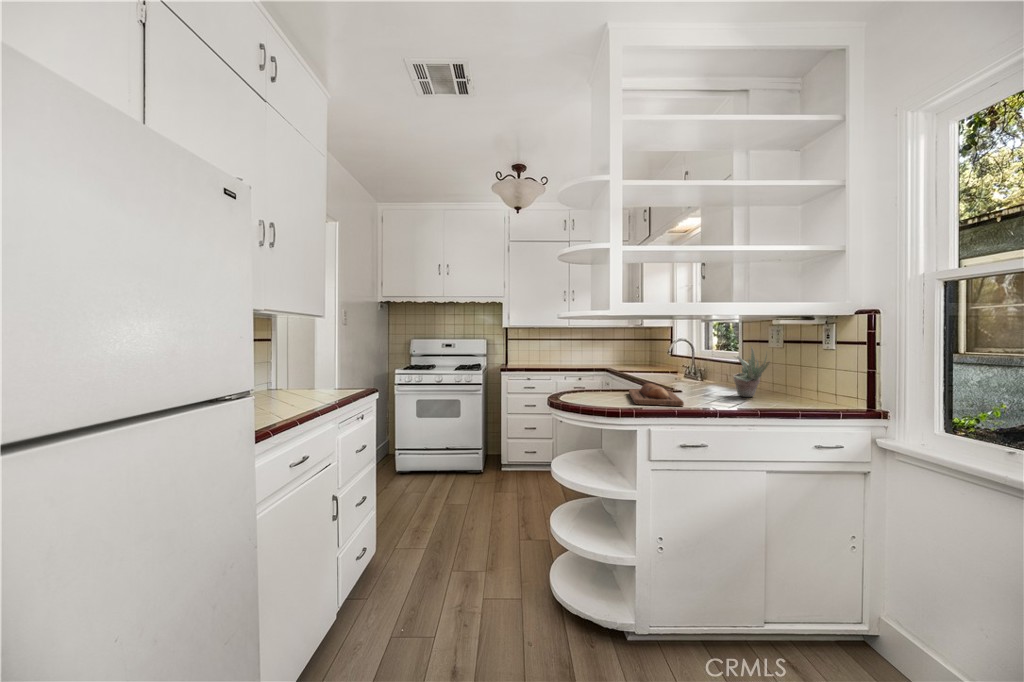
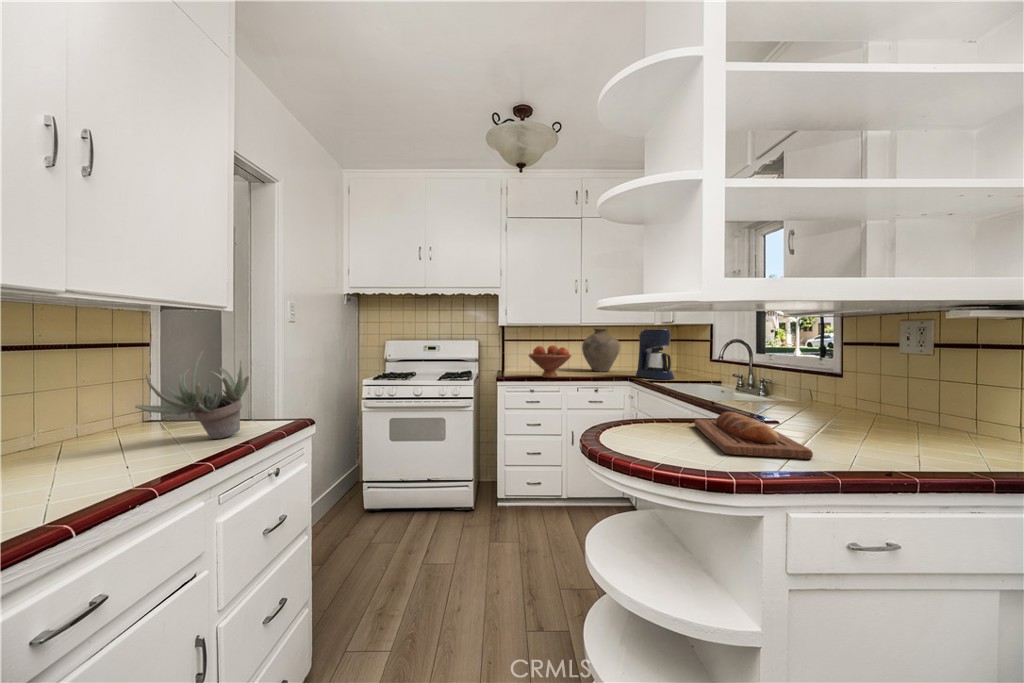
vase: none [571,330,602,365] -> present [582,328,620,372]
coffee maker: none [612,330,642,370] -> present [636,329,675,379]
fruit bowl: none [526,343,560,369] -> present [529,345,571,378]
succulent plant: present [734,346,770,397] -> present [135,351,249,439]

